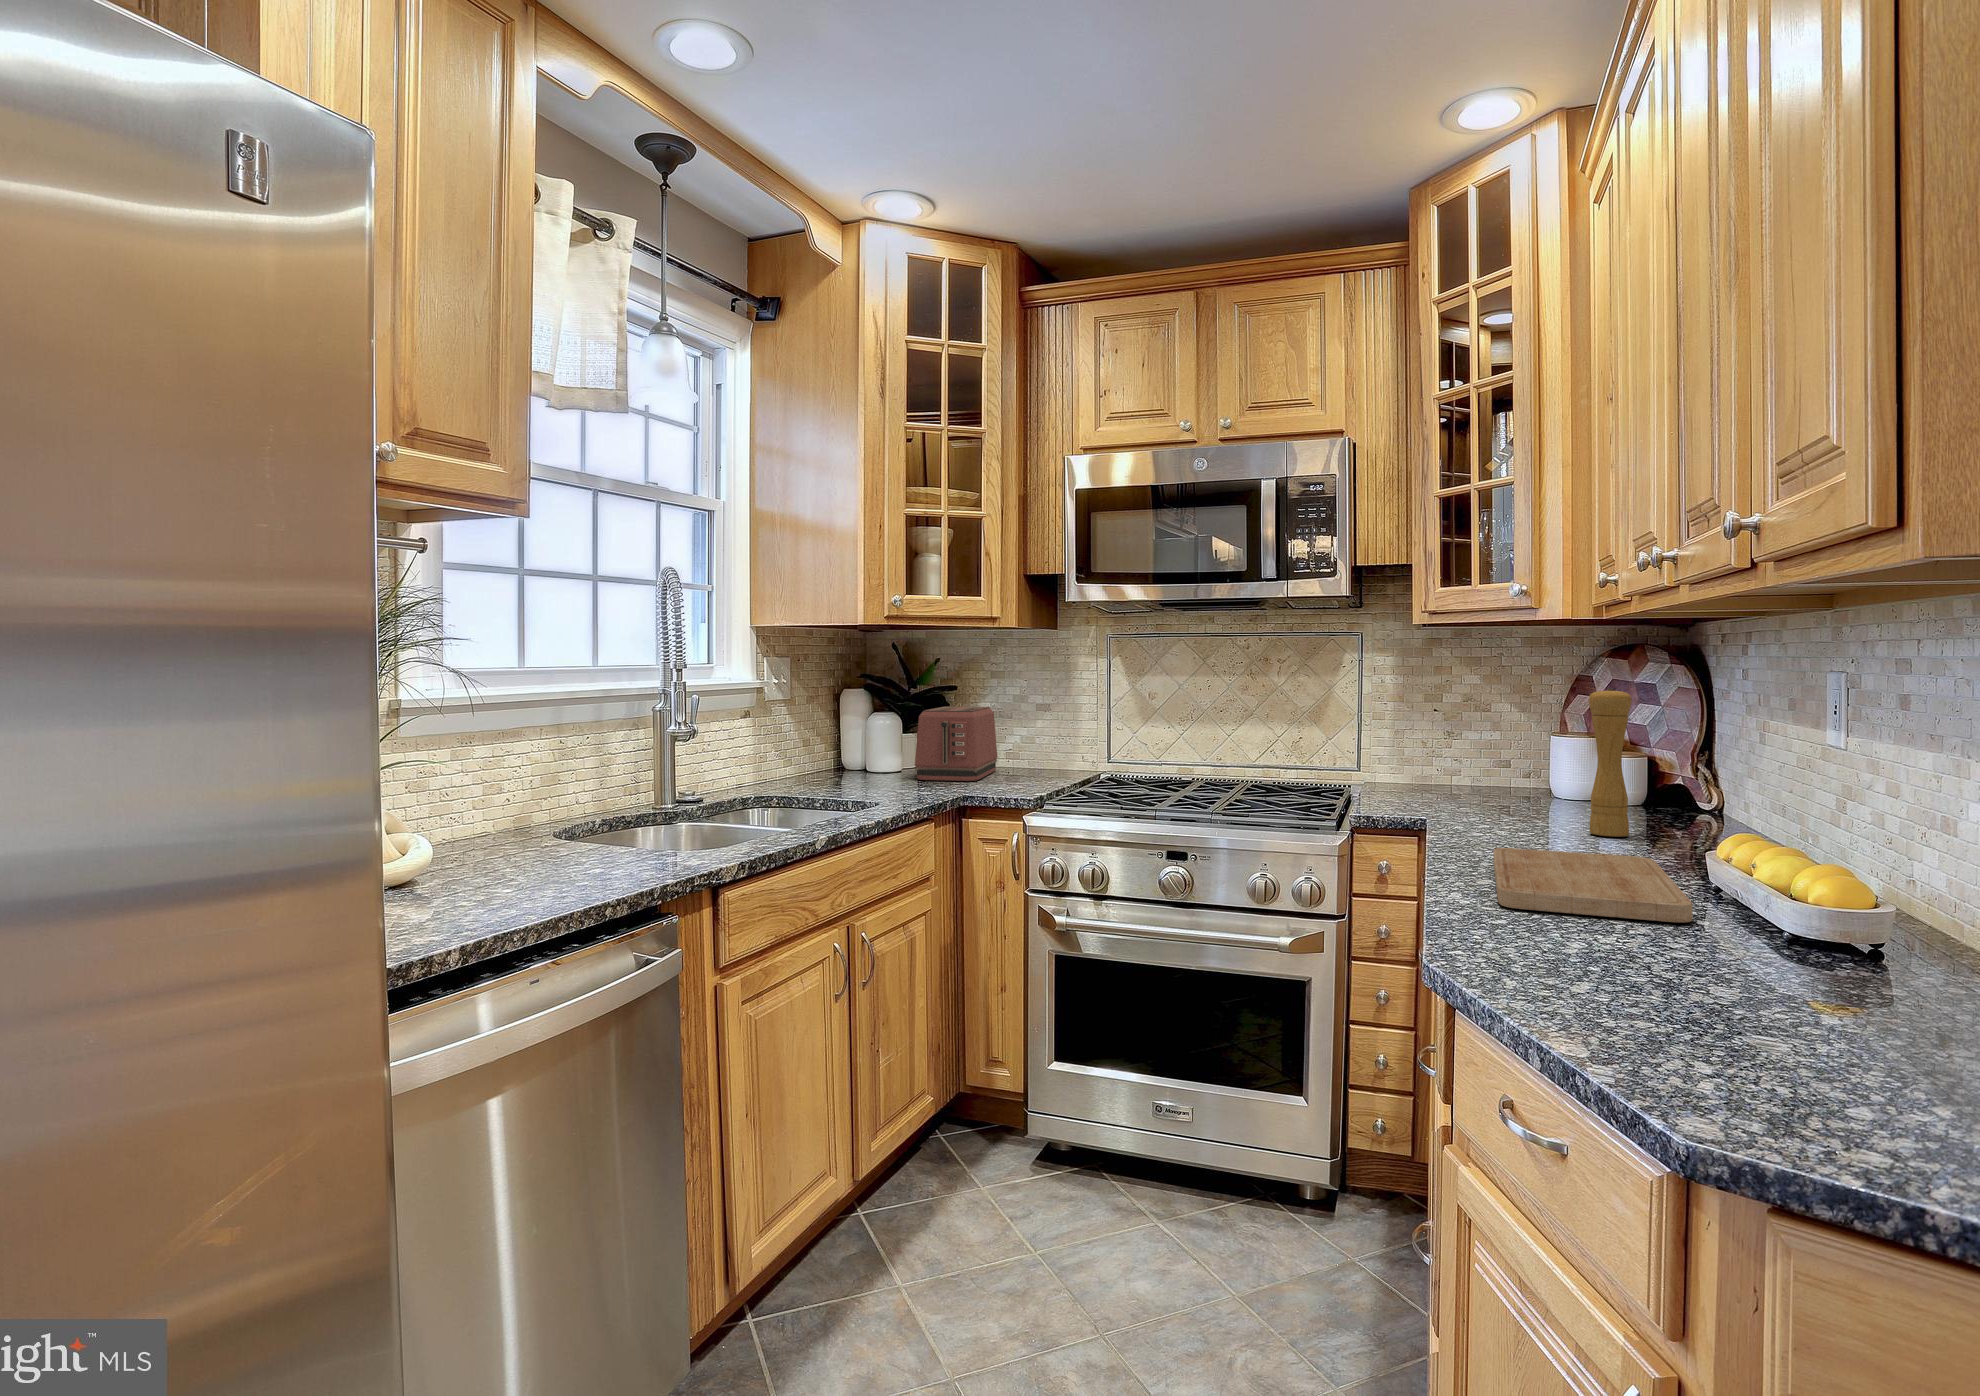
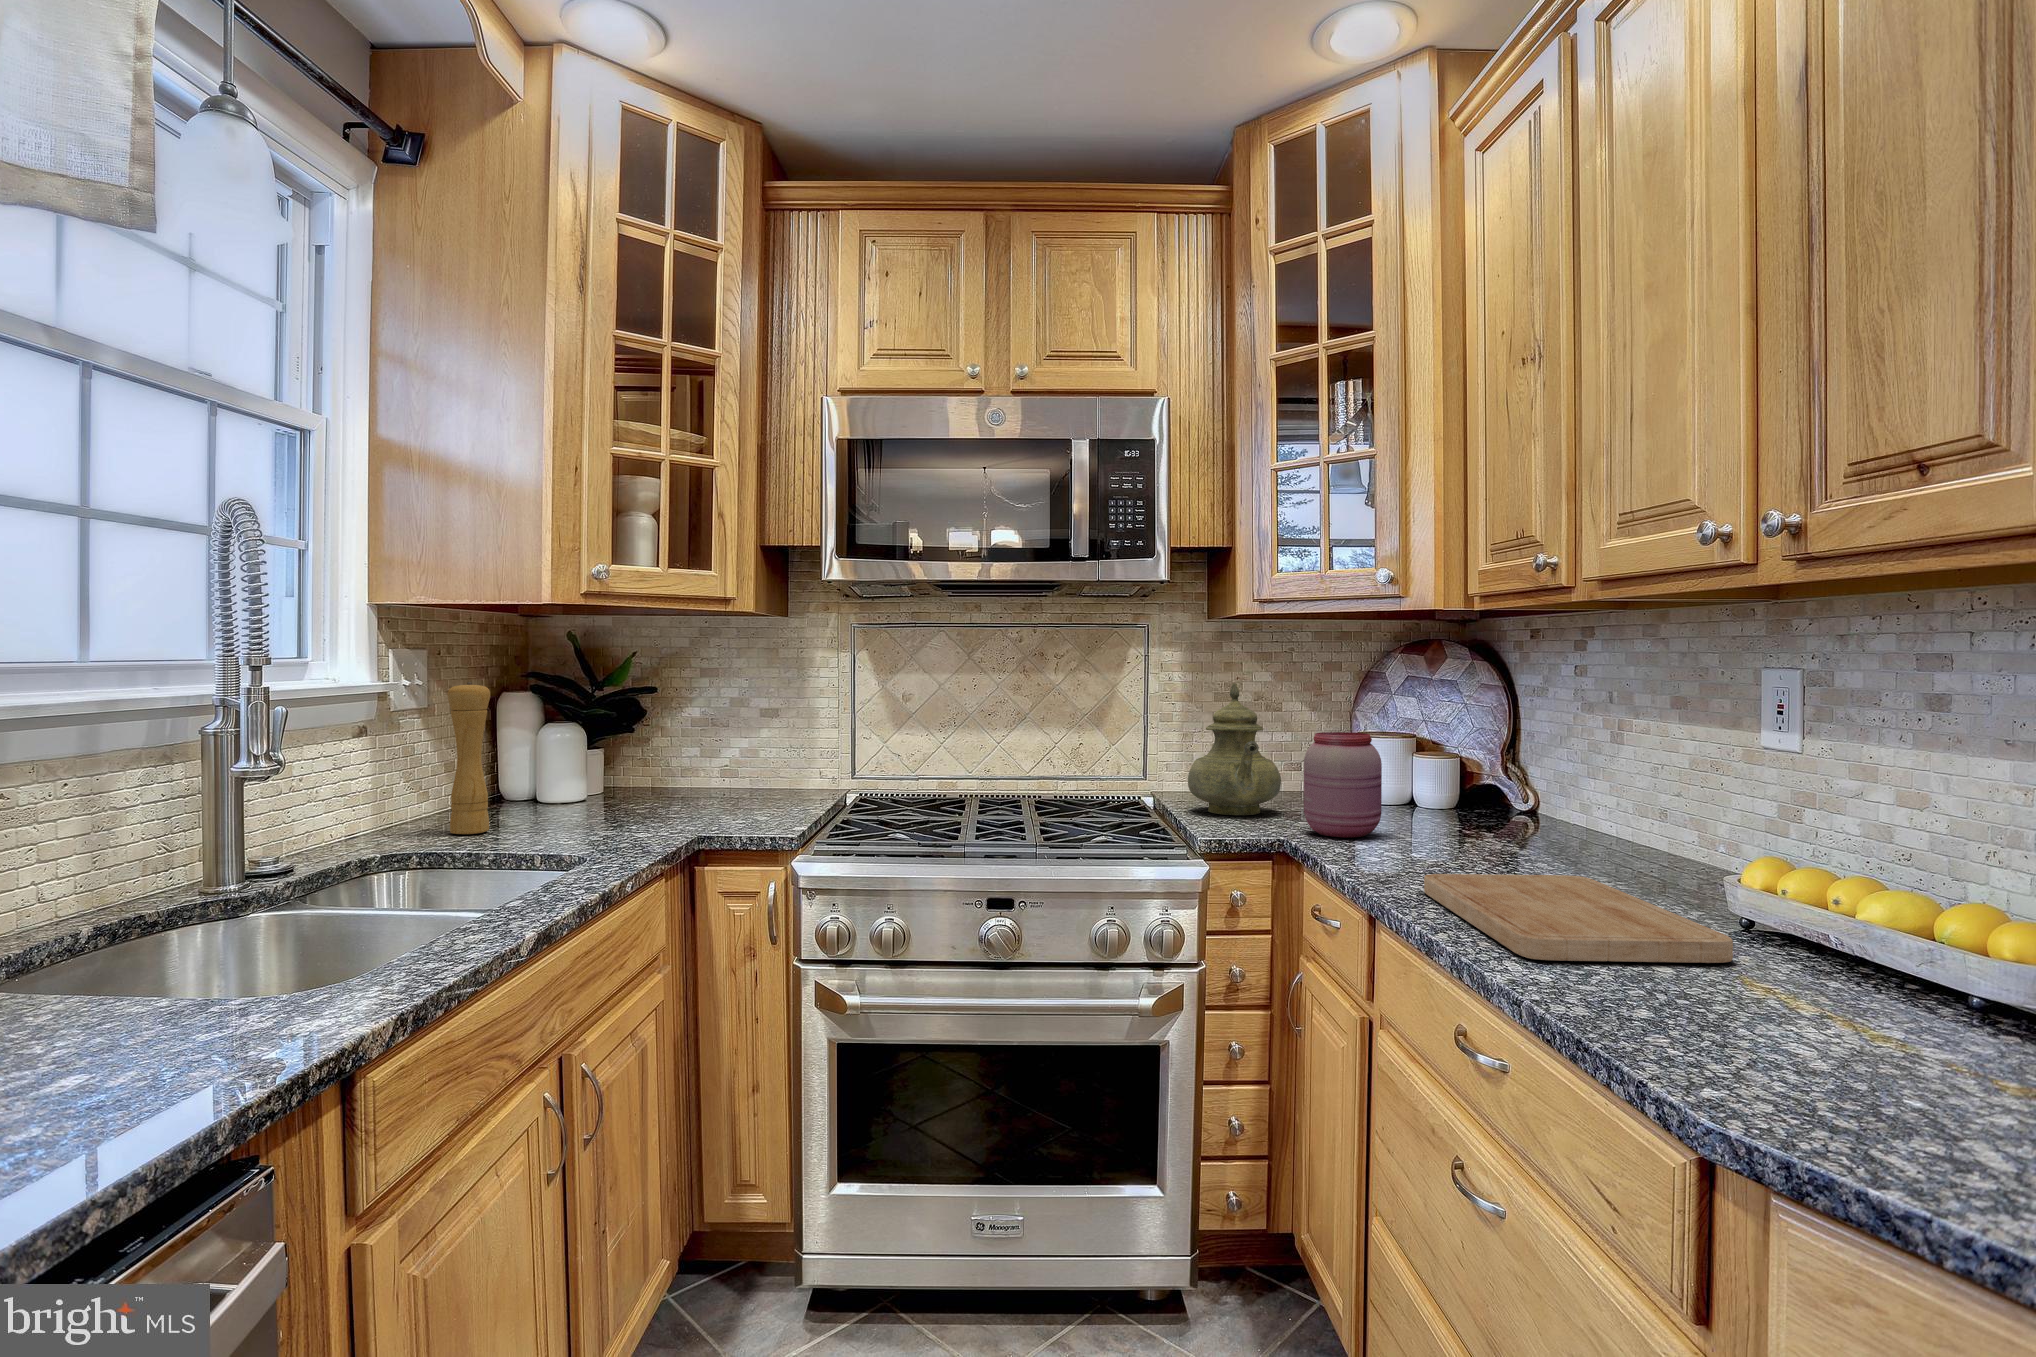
teapot: none [1375,684,1464,801] -> present [1188,683,1281,815]
pepper mill: present [1589,688,1632,837] -> present [448,682,490,834]
toaster: present [915,706,997,781] -> none [616,717,720,817]
jar: none [1459,729,1533,822] -> present [1304,732,1382,838]

